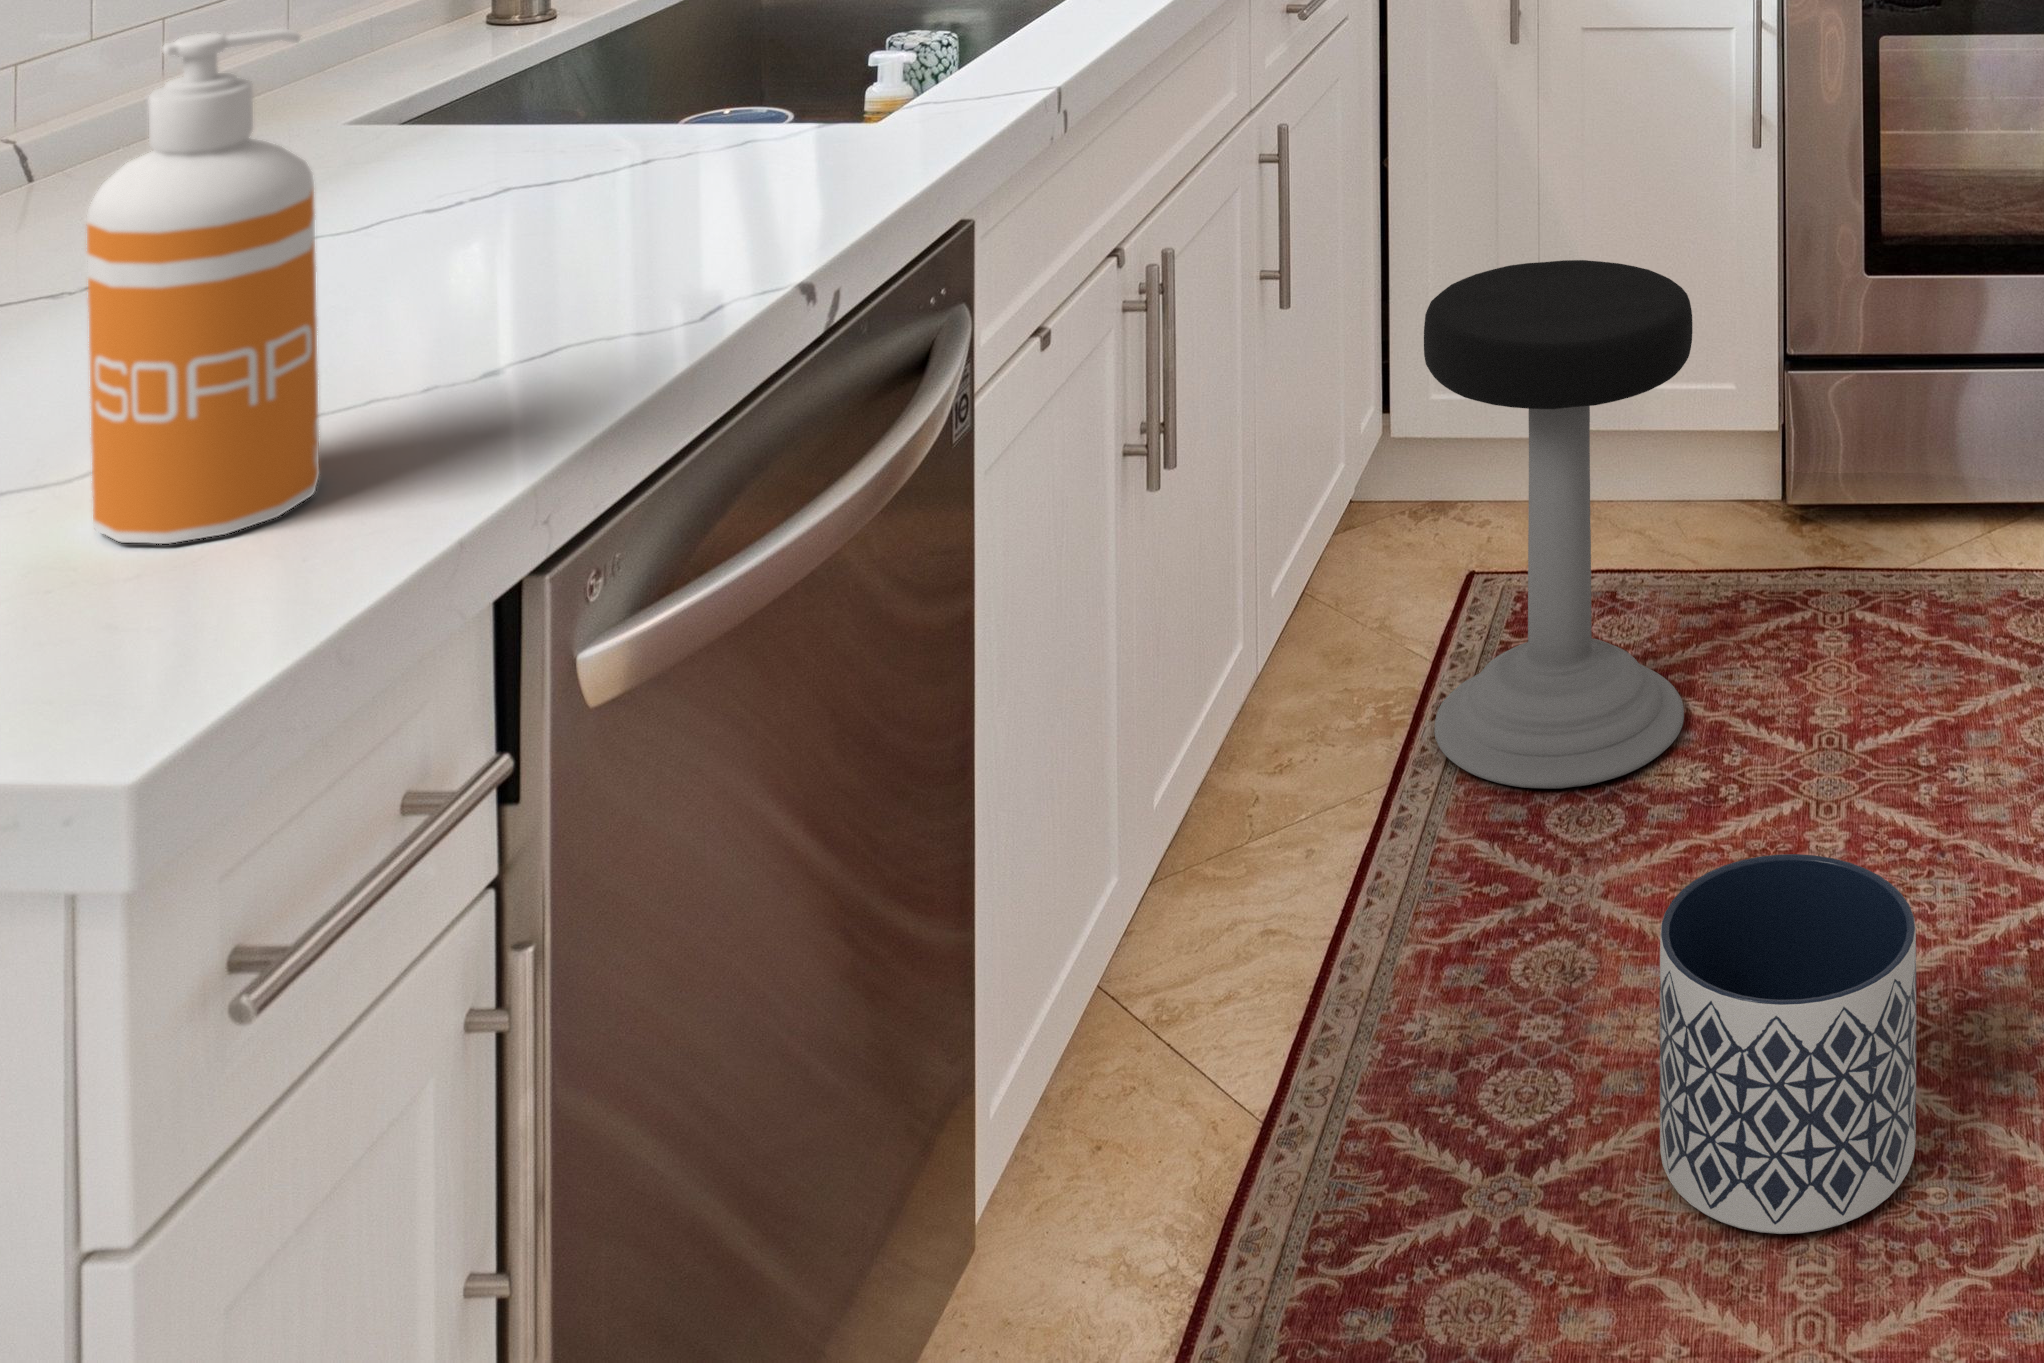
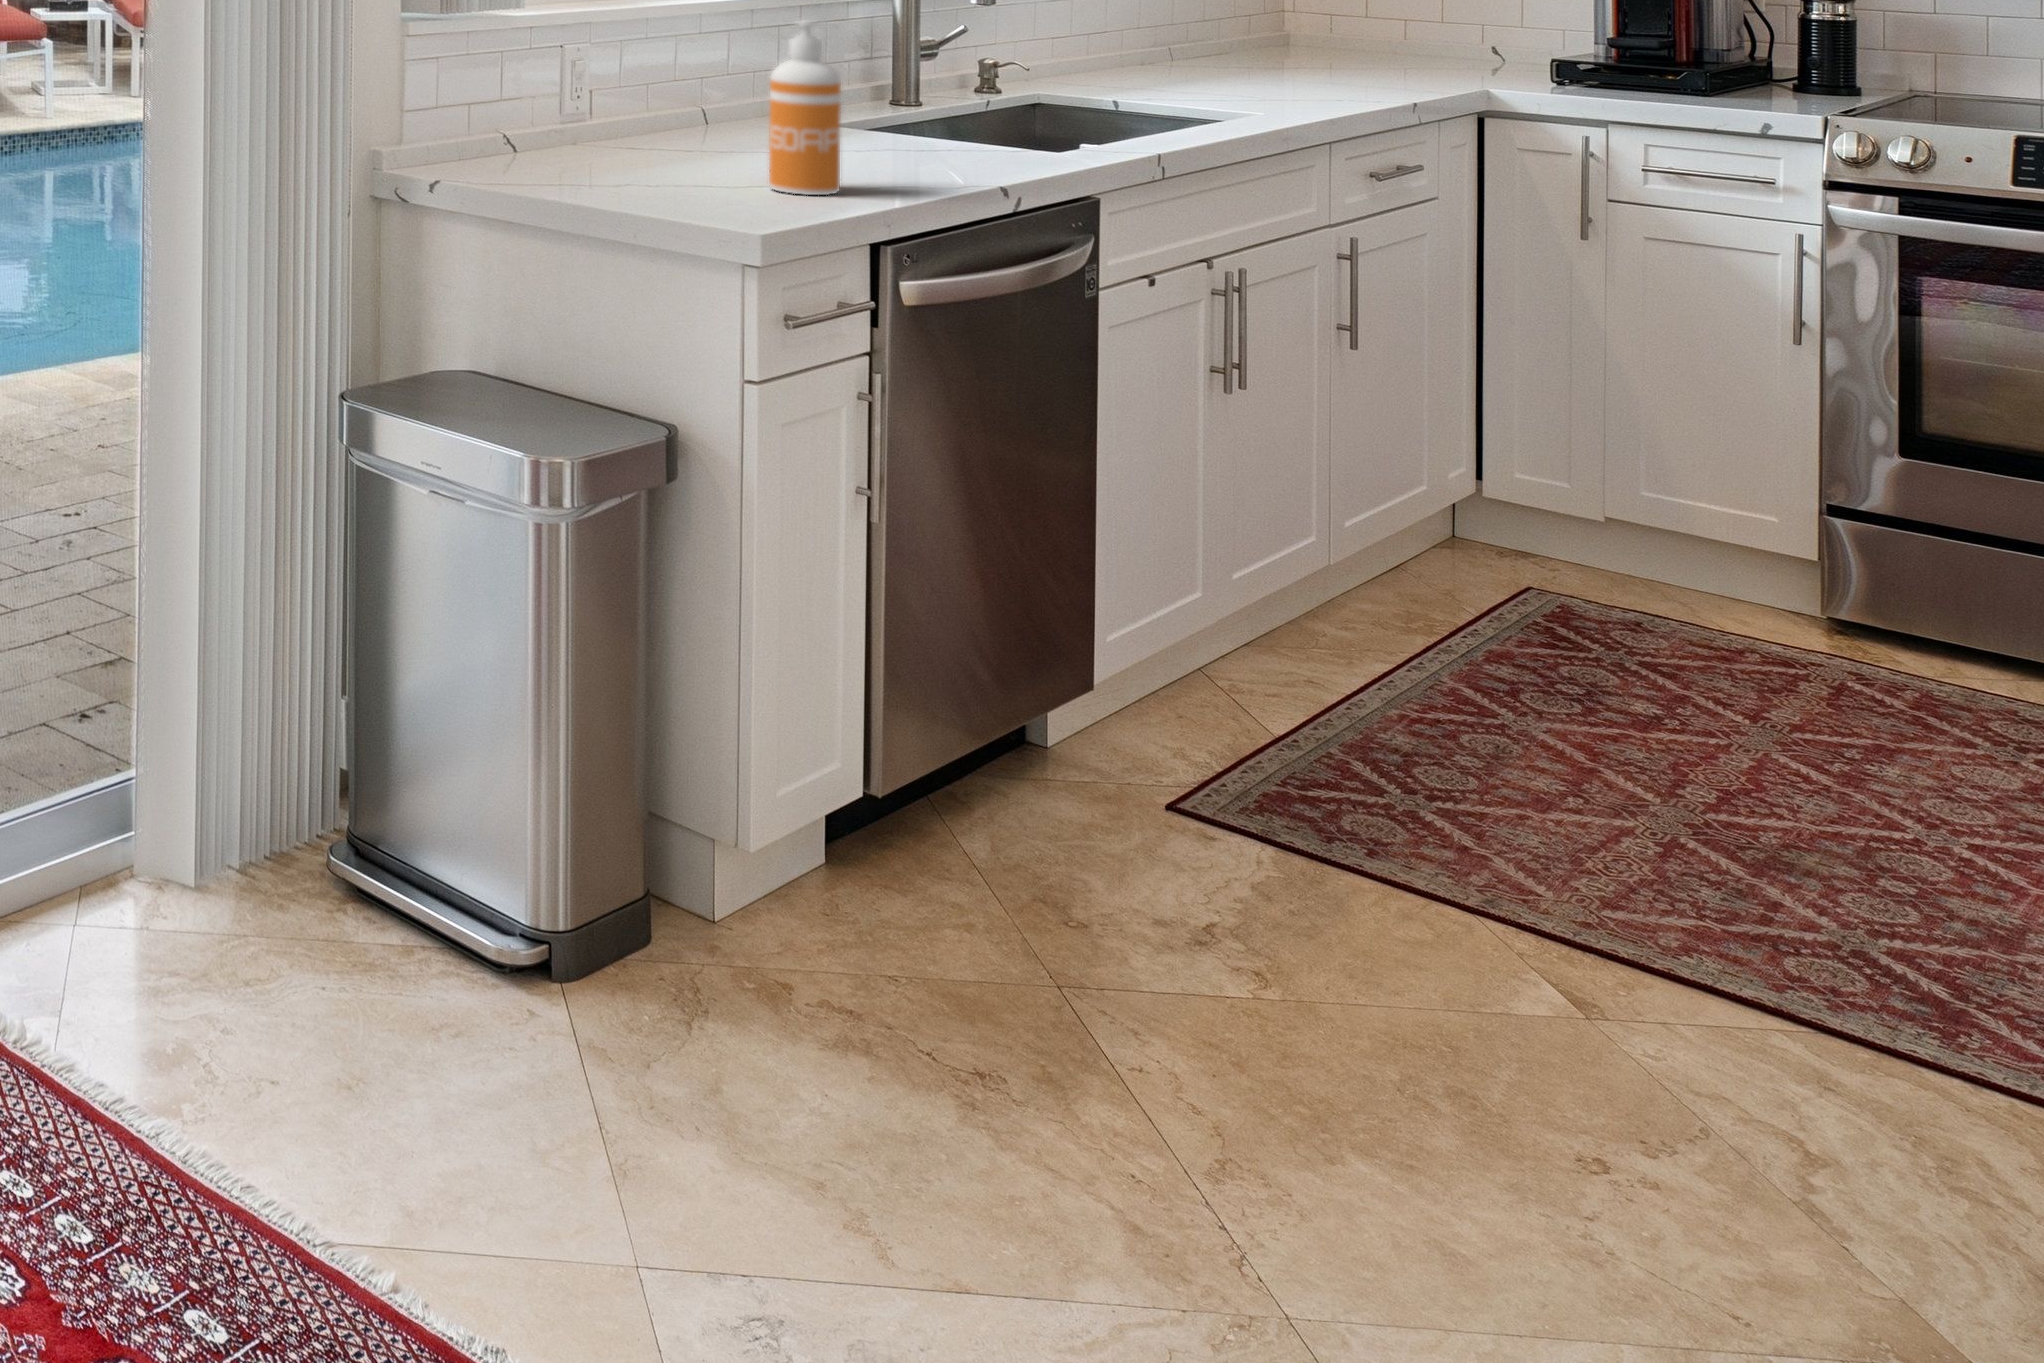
stool: present [1424,260,1693,789] -> none [1454,365,1667,701]
planter: present [1660,854,1916,1234] -> none [1529,681,1717,882]

